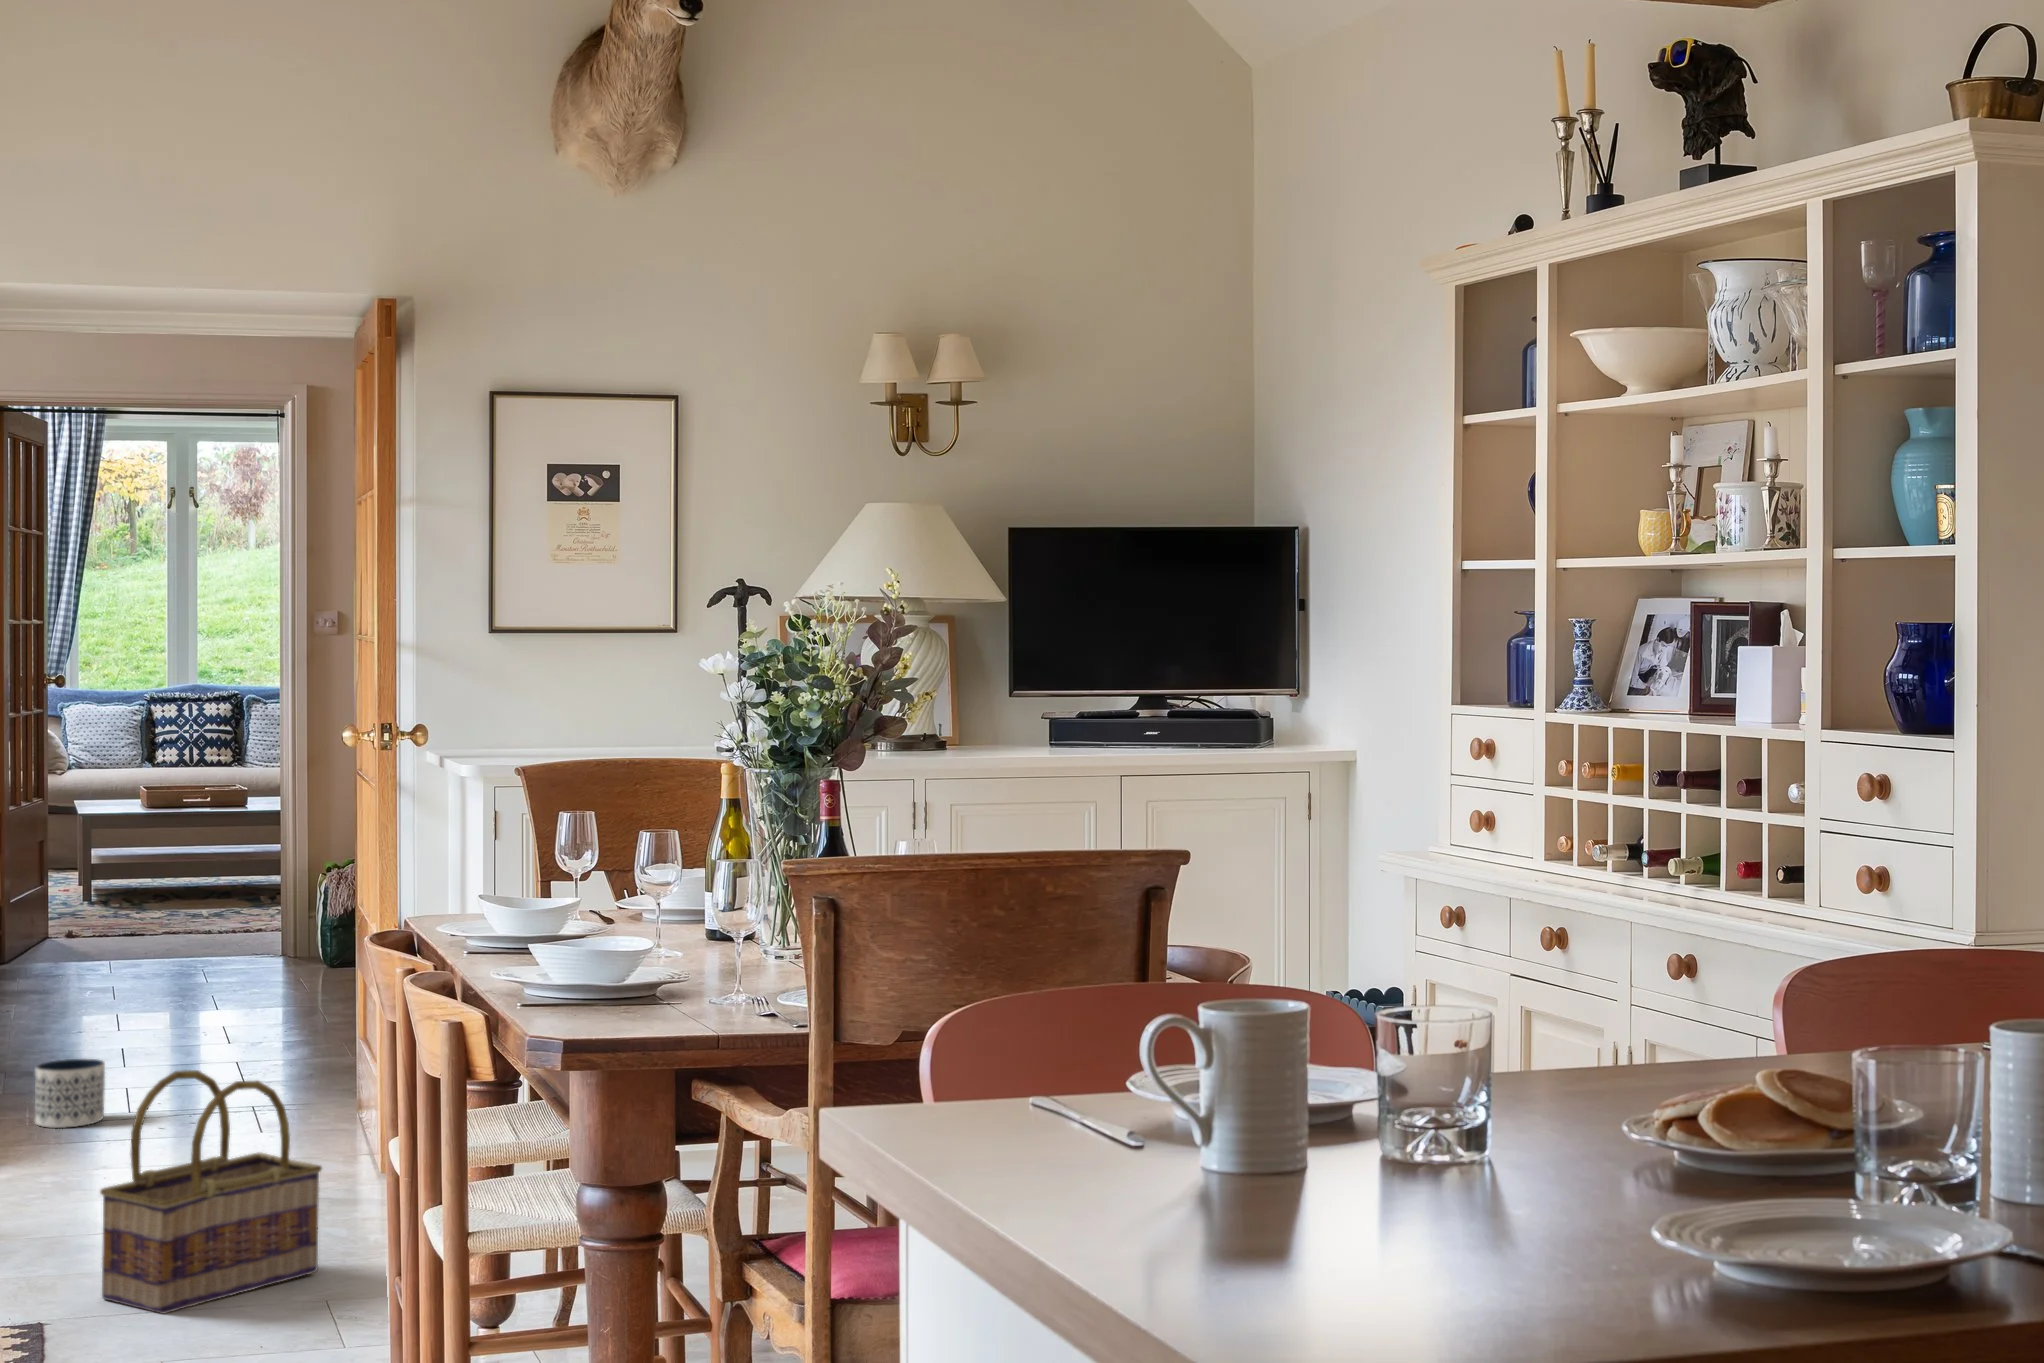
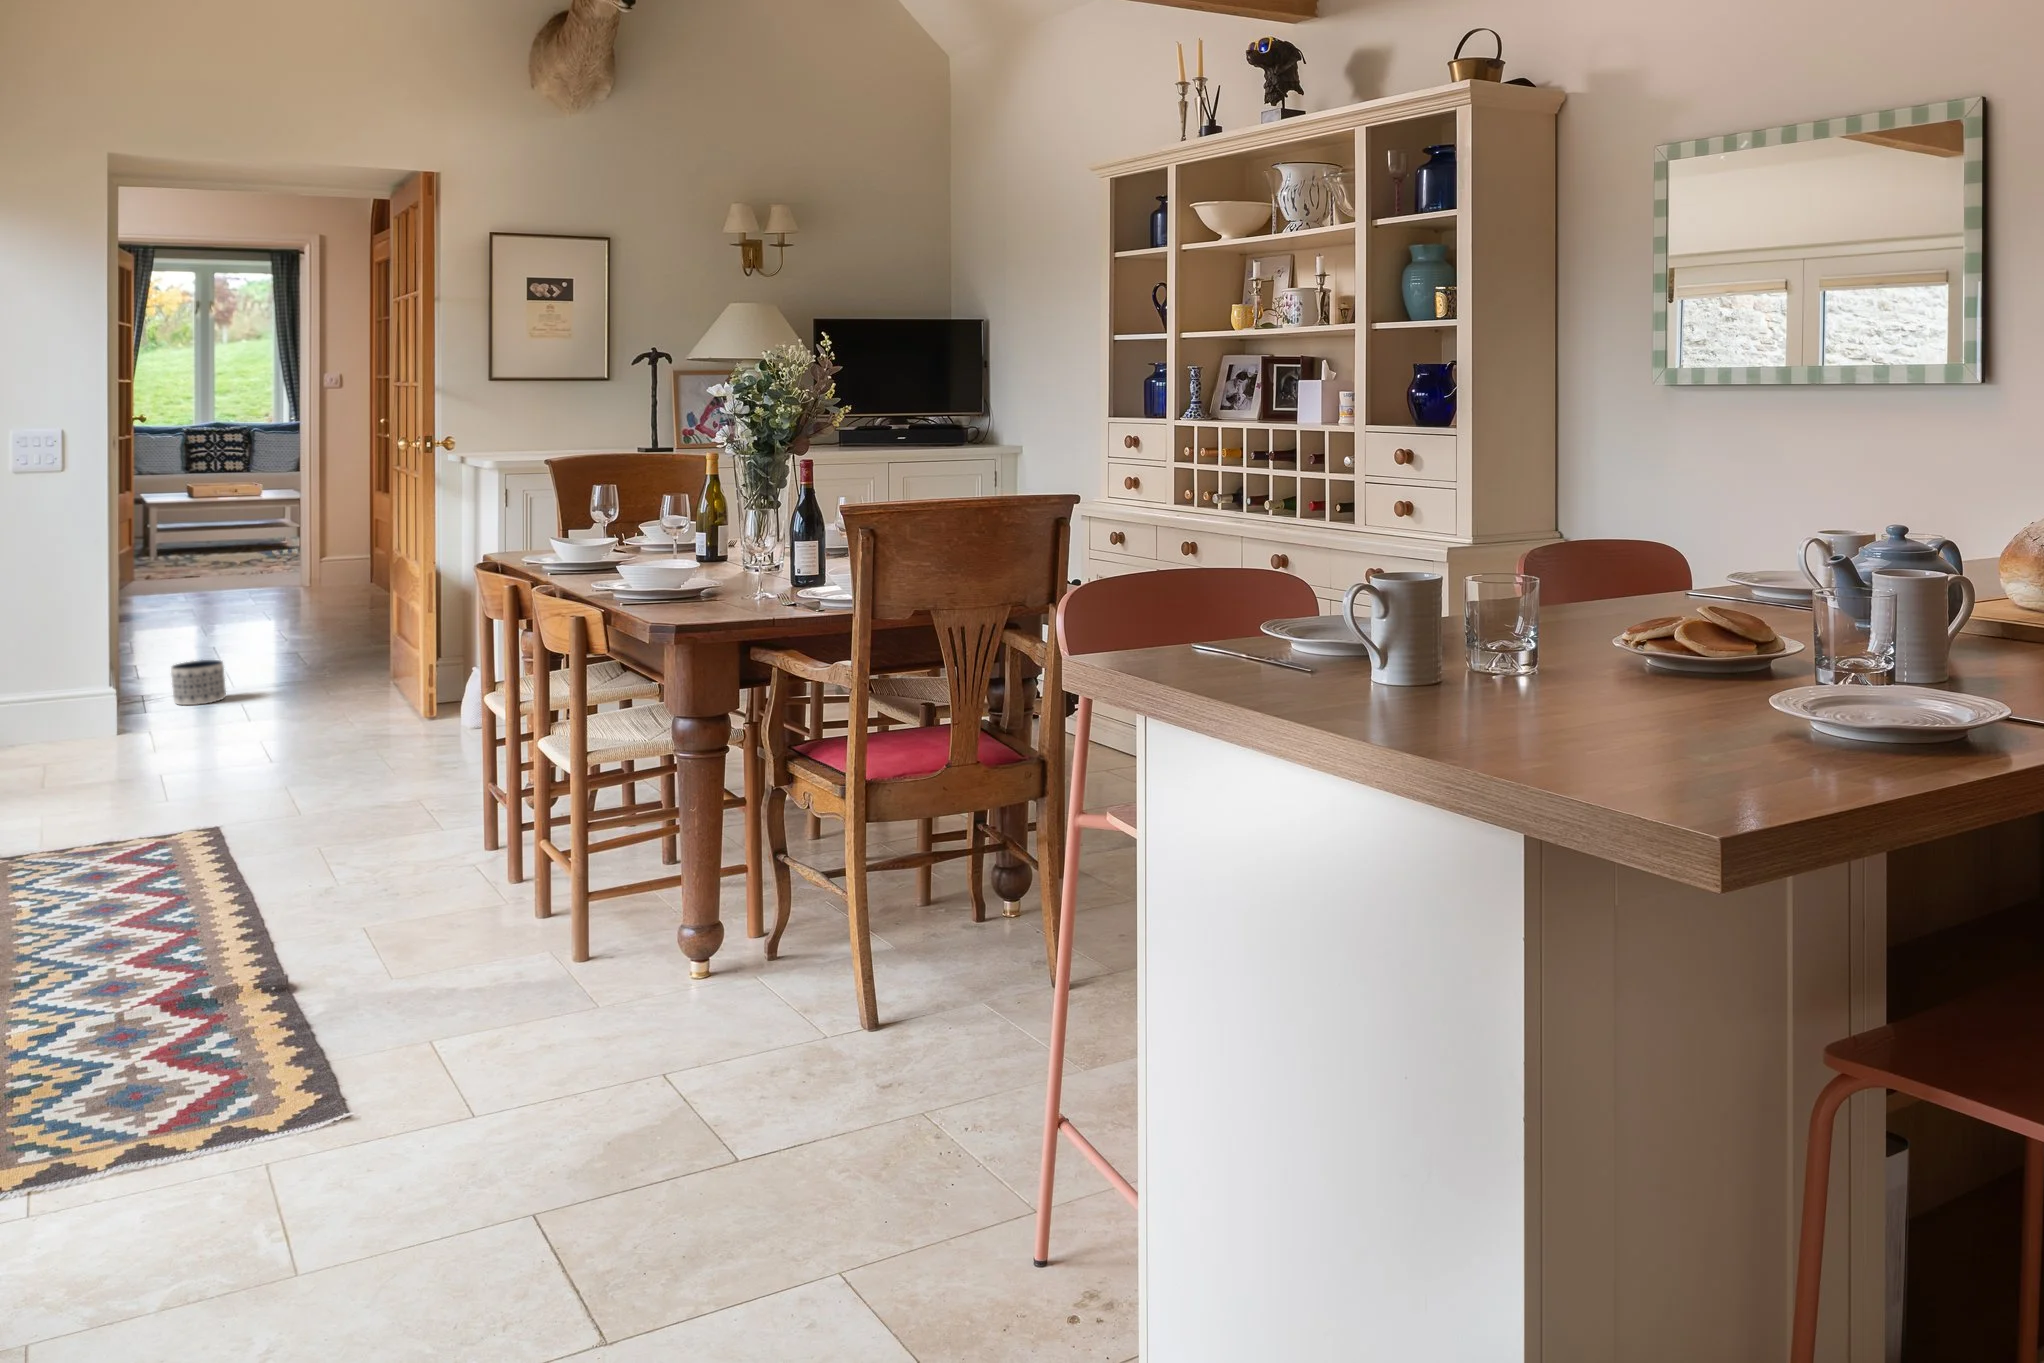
basket: present [100,1070,322,1314] -> none [265,663,425,818]

